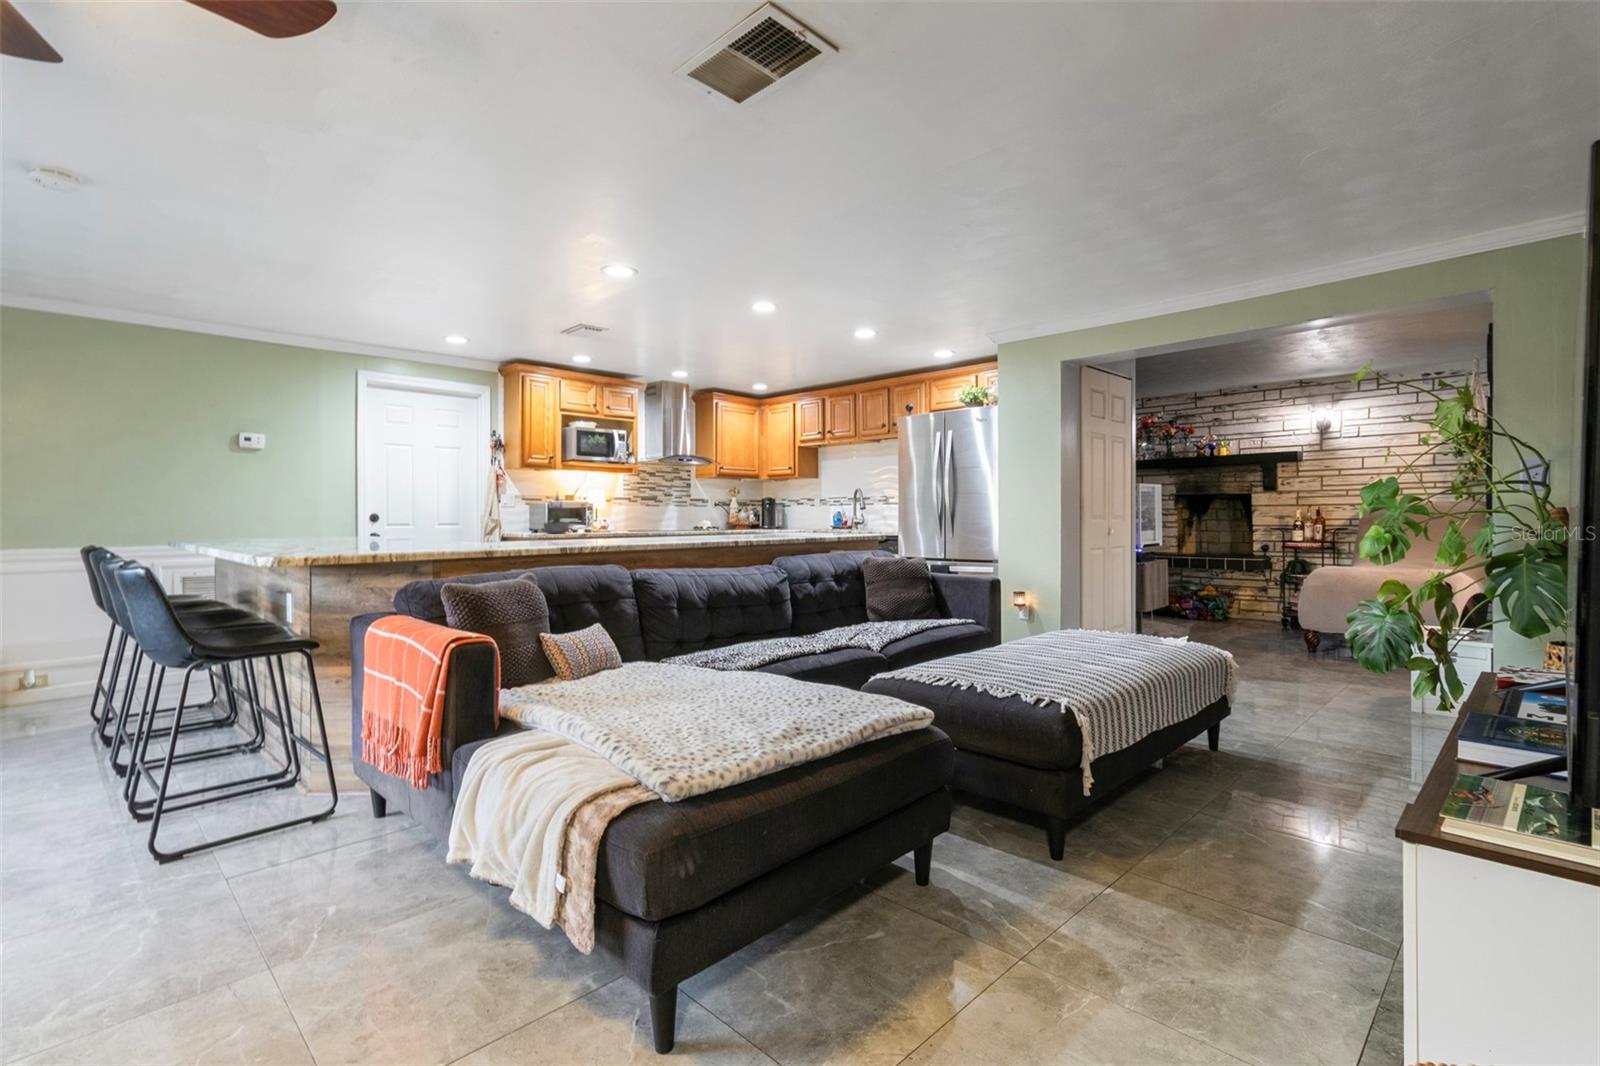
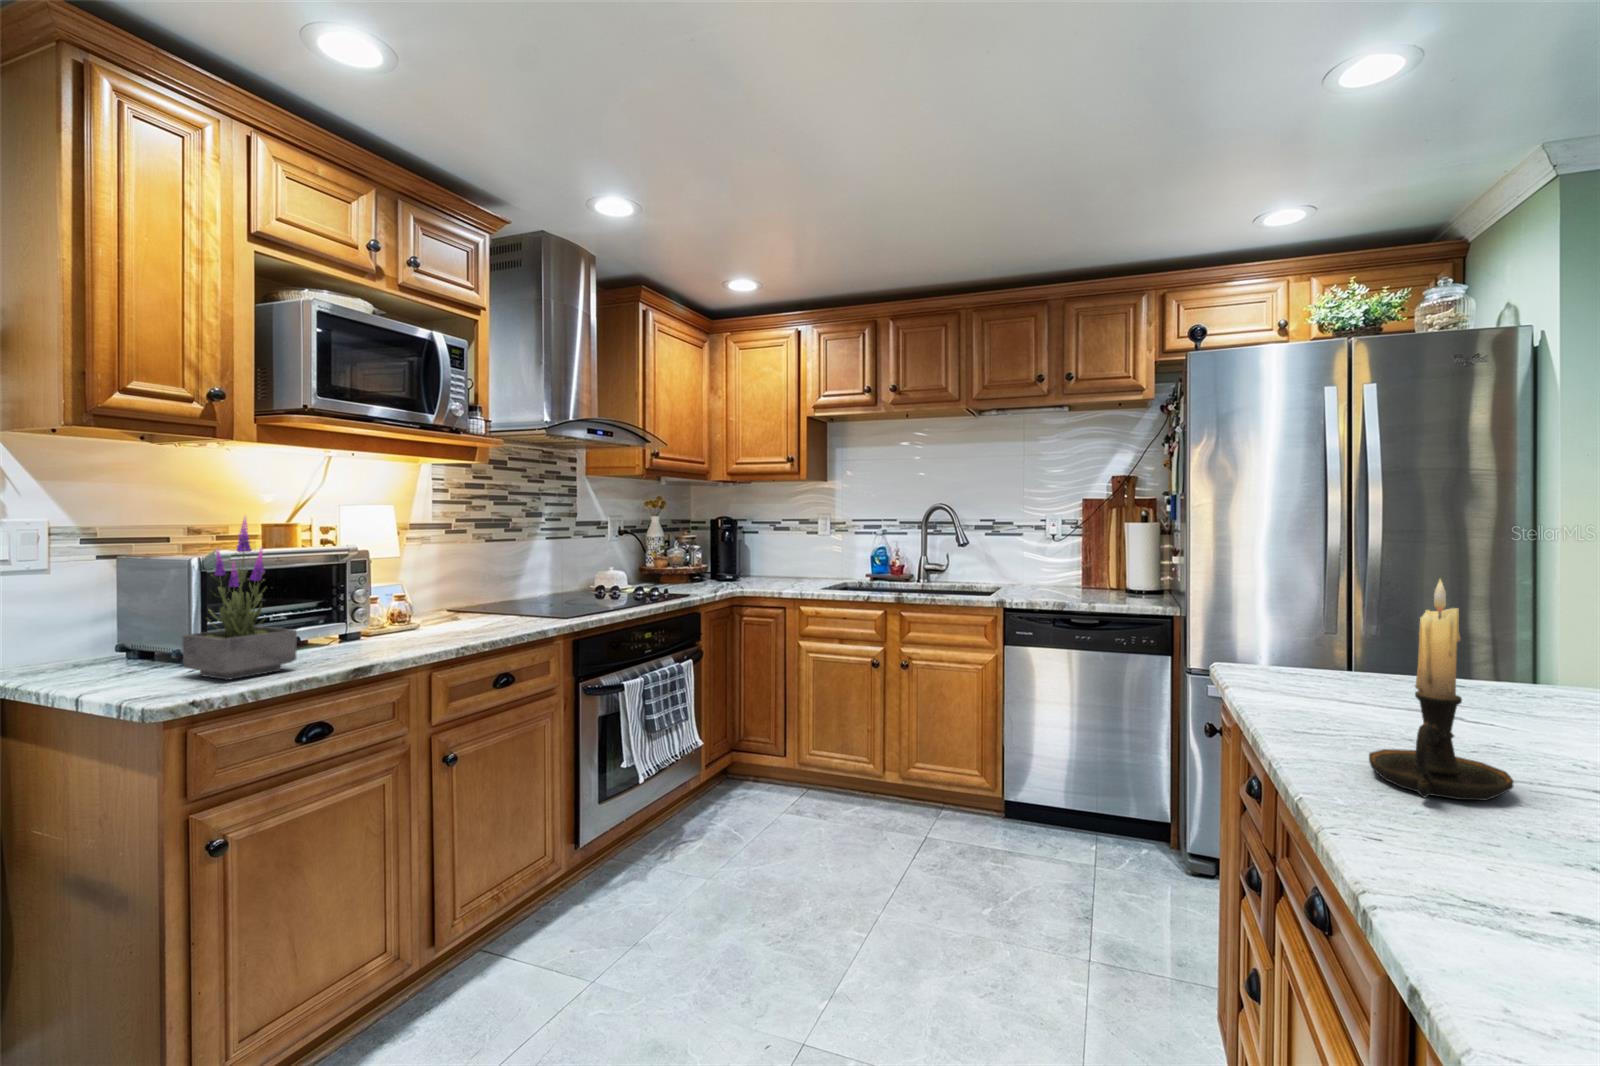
candle holder: none [738,495,768,539] -> present [1369,580,1513,800]

